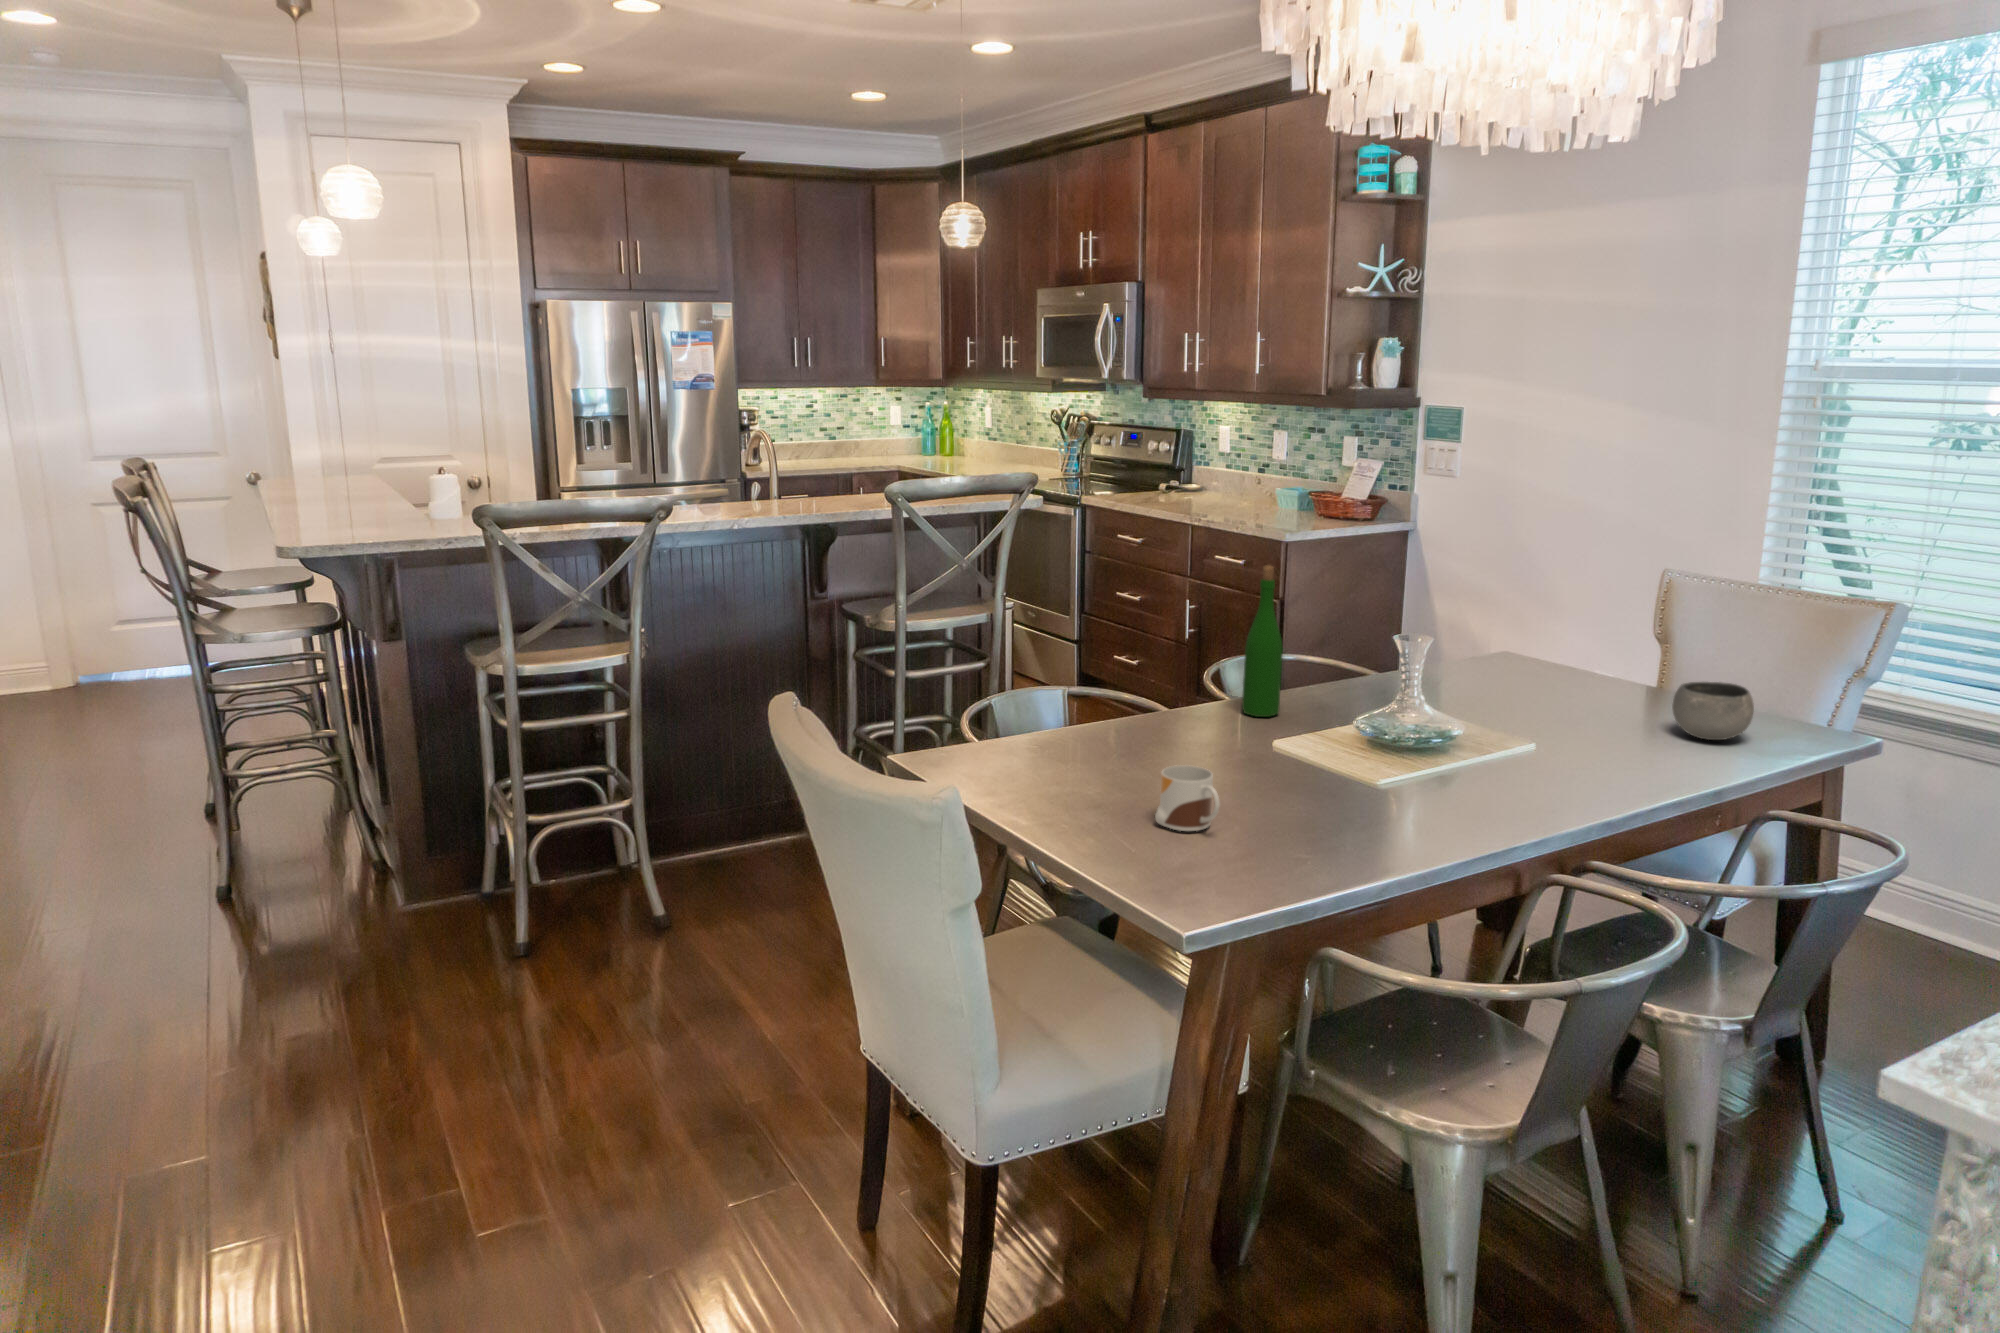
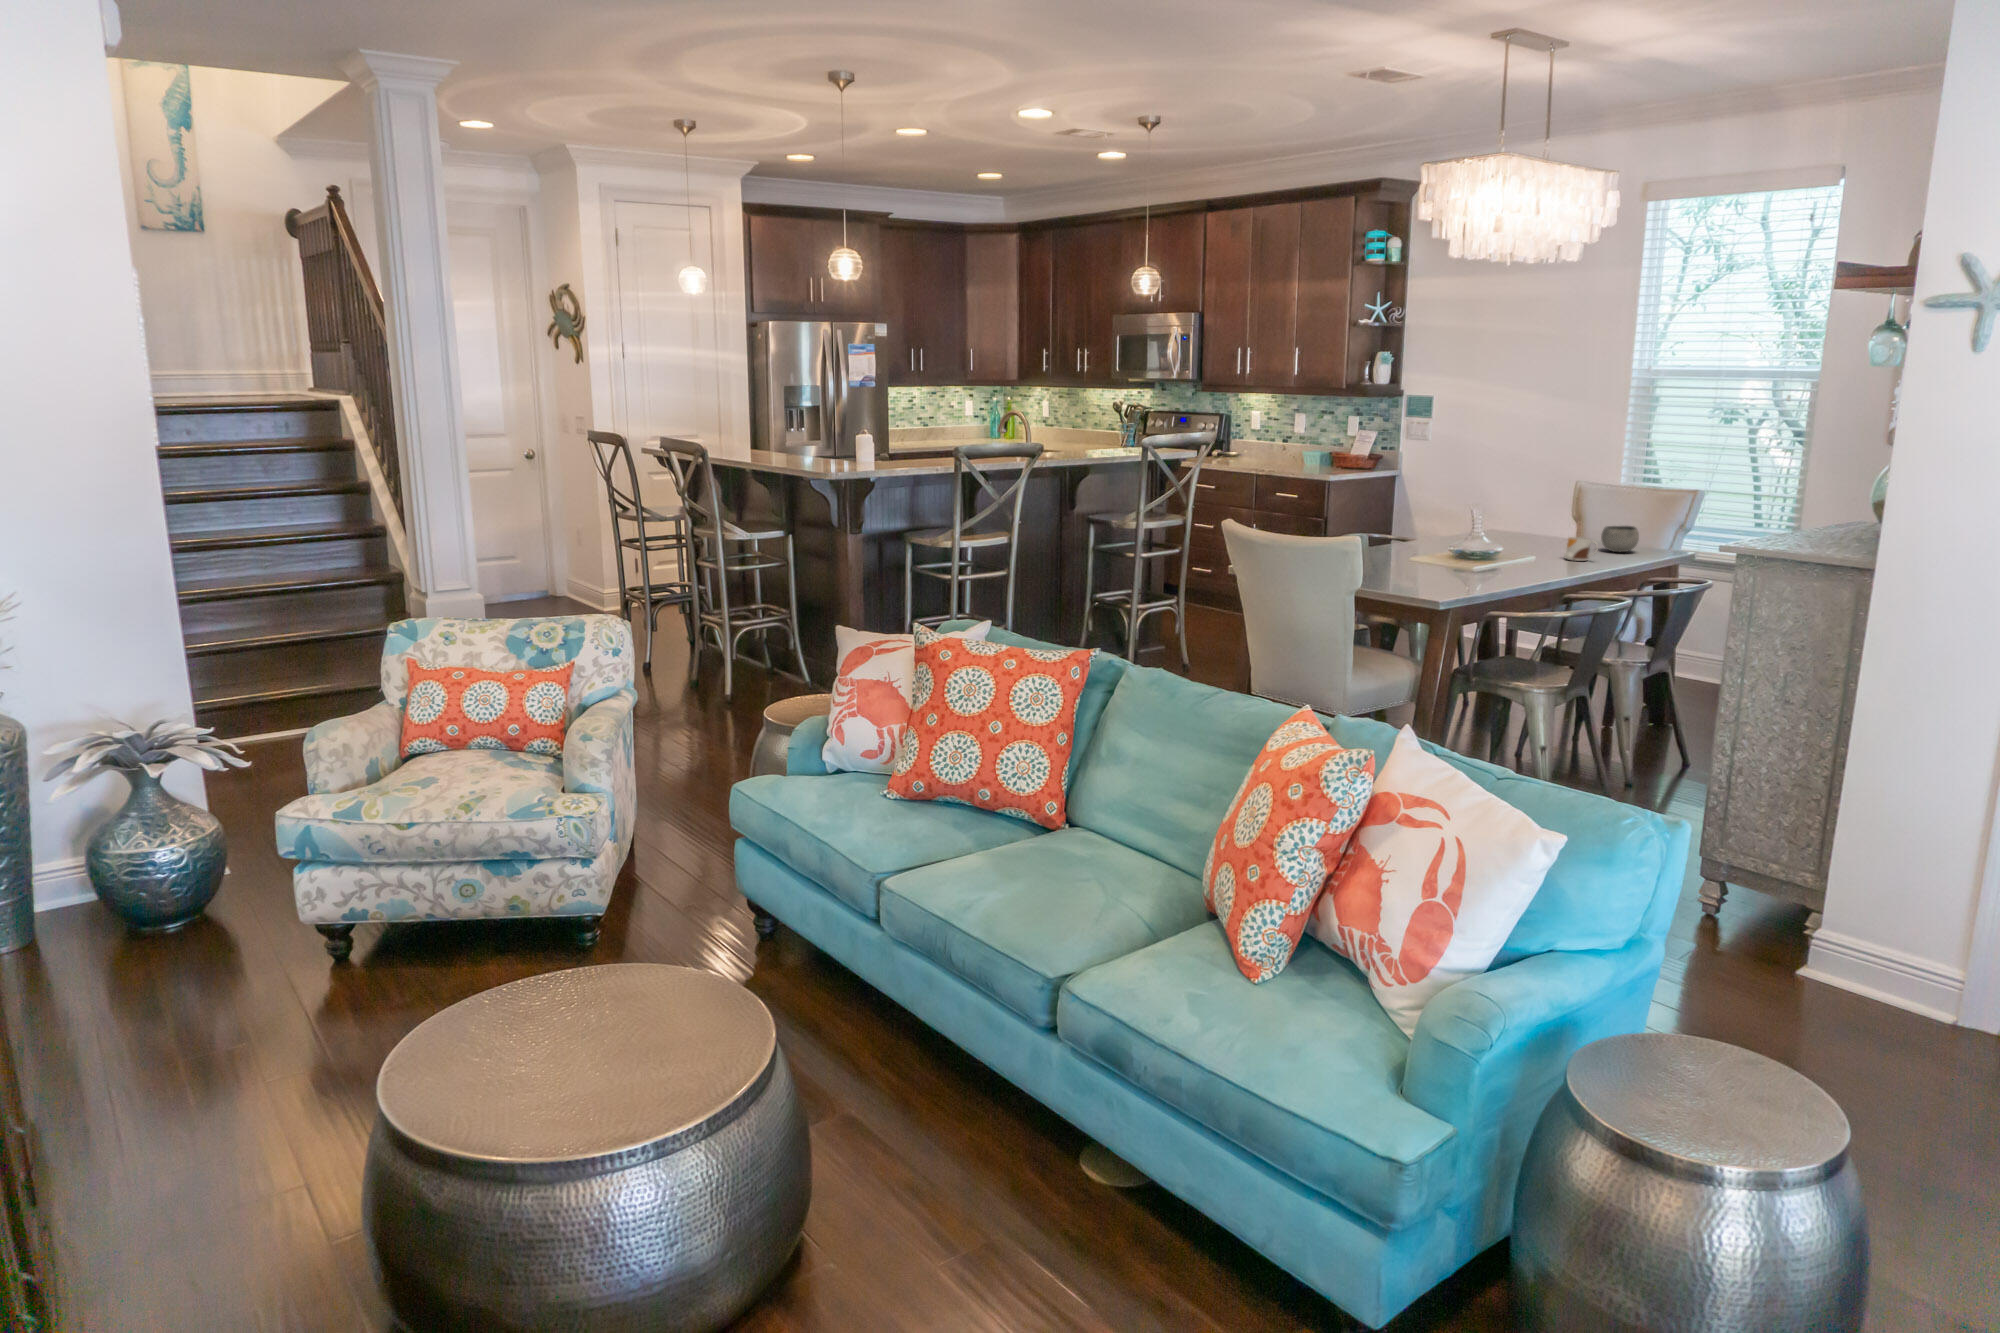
wine bottle: present [1242,565,1283,717] -> none [1393,473,1416,550]
mug: present [1155,765,1220,831] -> present [1564,537,1598,561]

